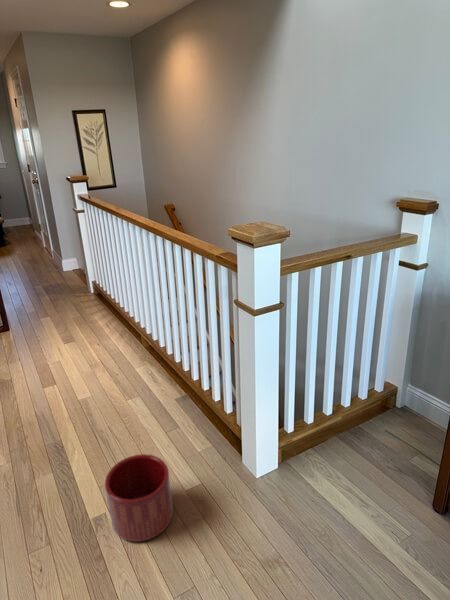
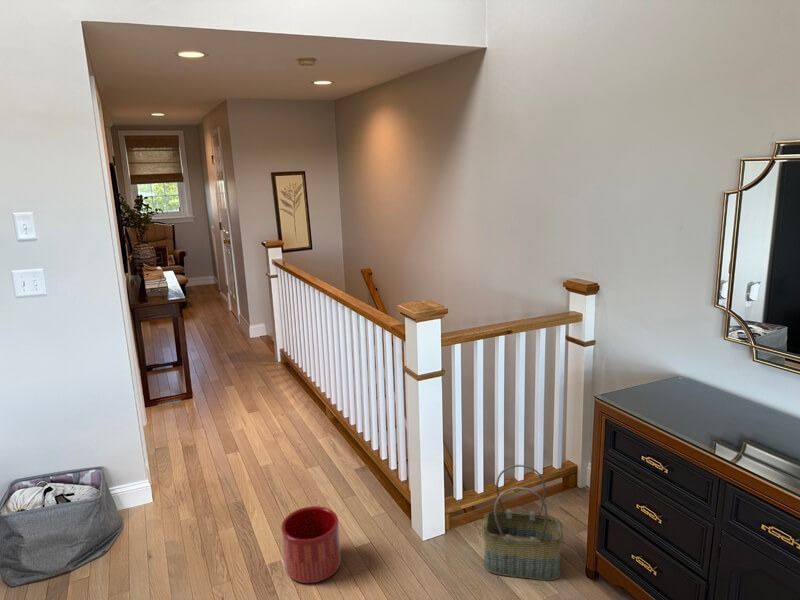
basket: none [324,401,414,518] -> present [483,465,563,580]

